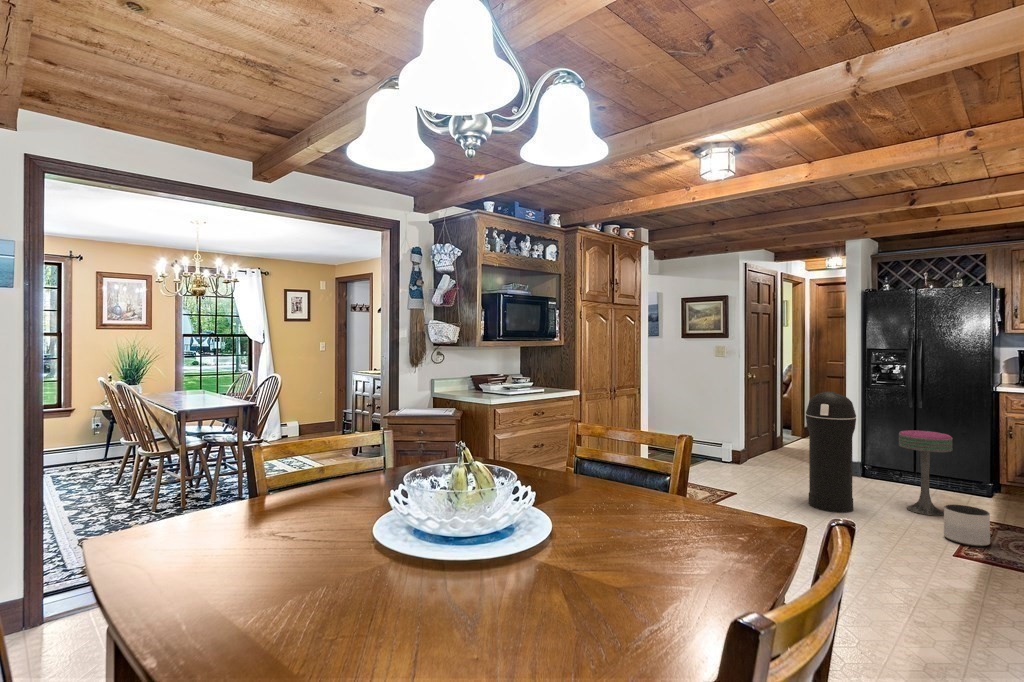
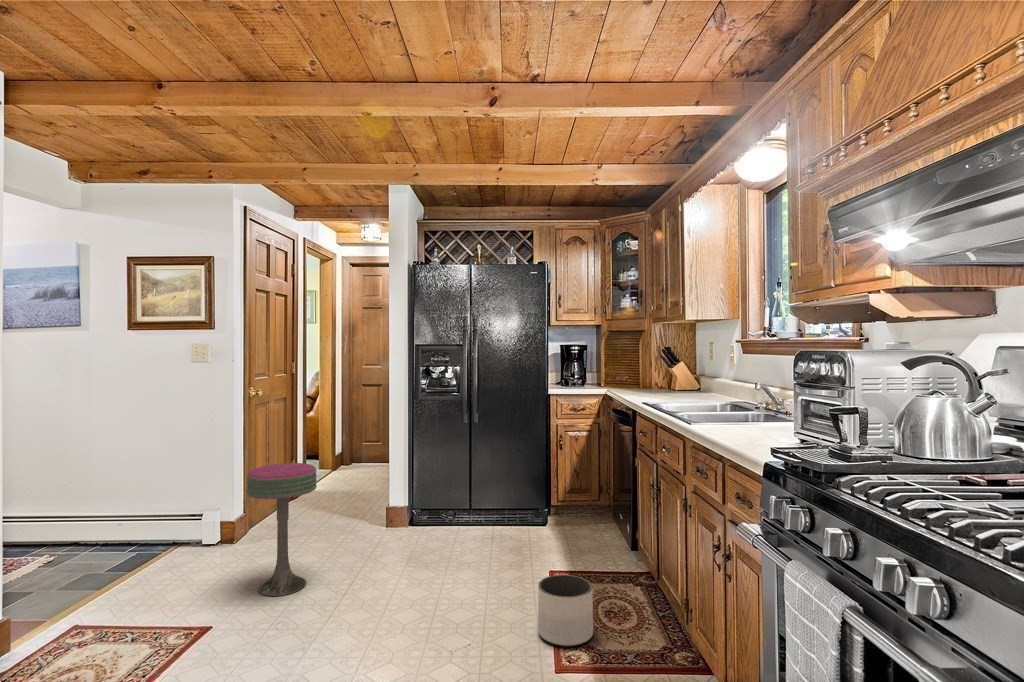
trash can: present [806,391,856,513] -> none [336,414,414,633]
bar stool: present [899,430,953,516] -> present [247,463,317,596]

